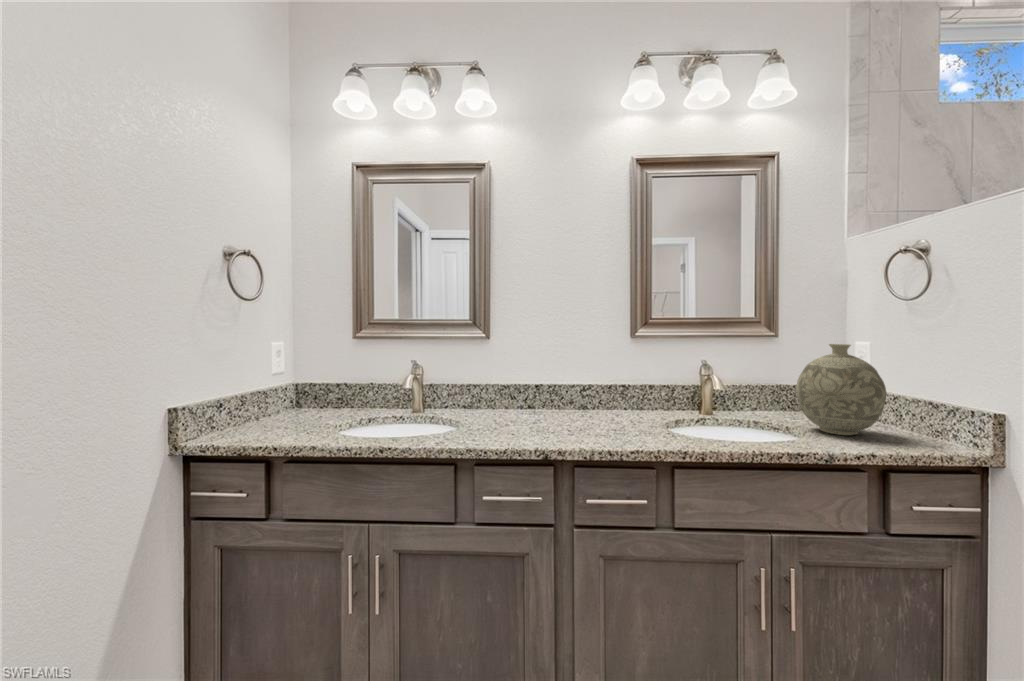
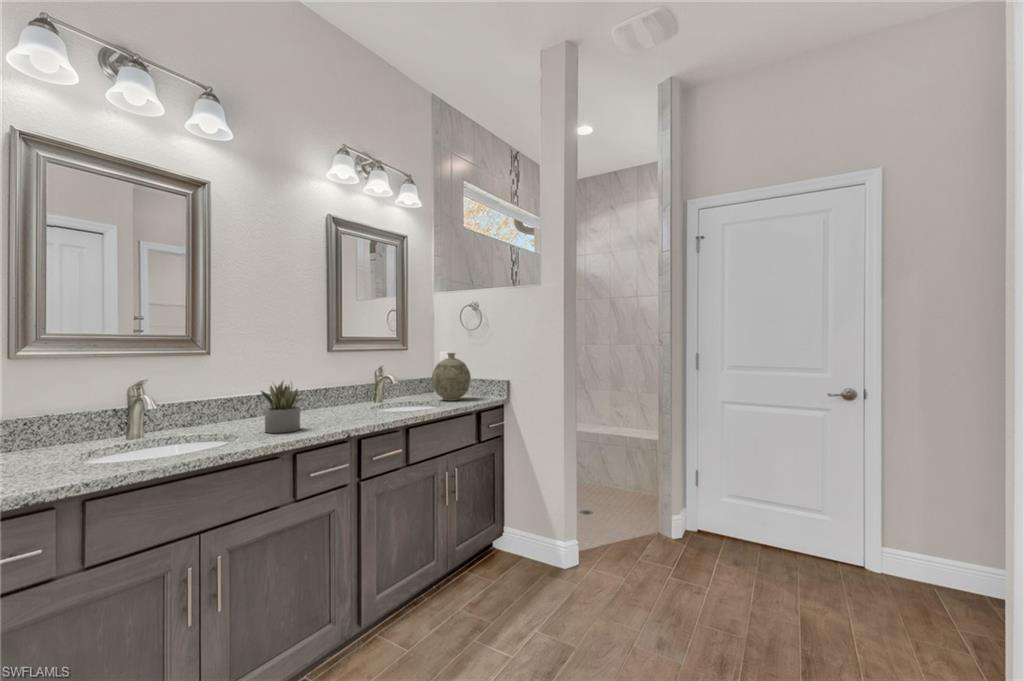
succulent plant: none [481,370,523,435] -> present [261,381,300,433]

